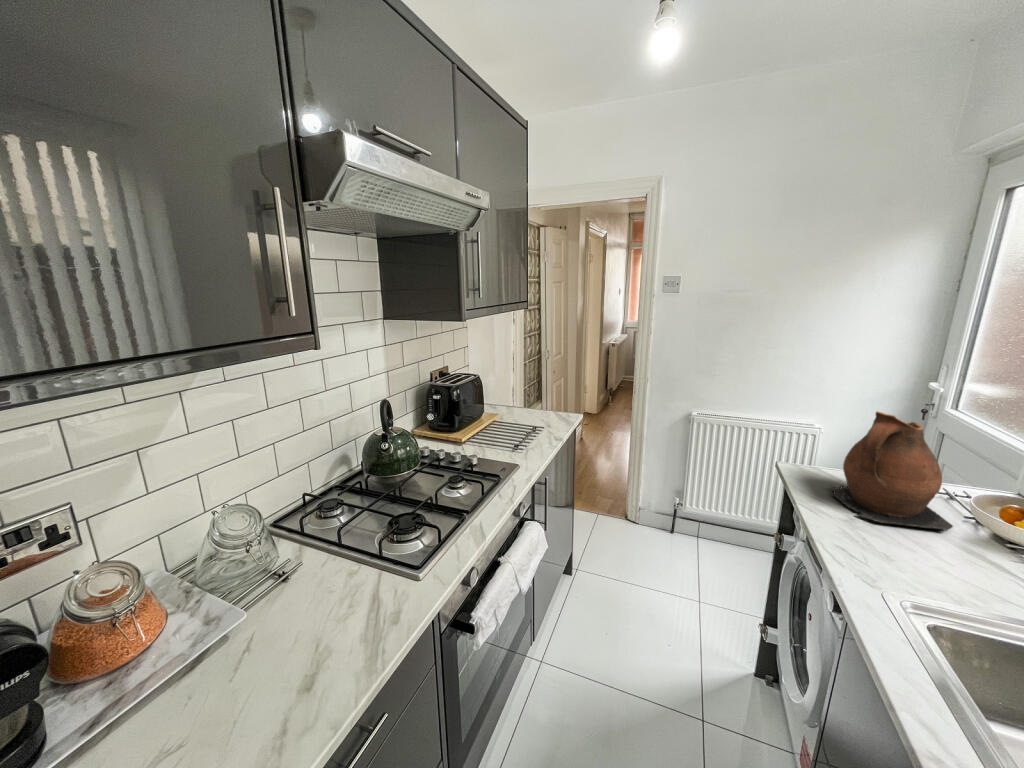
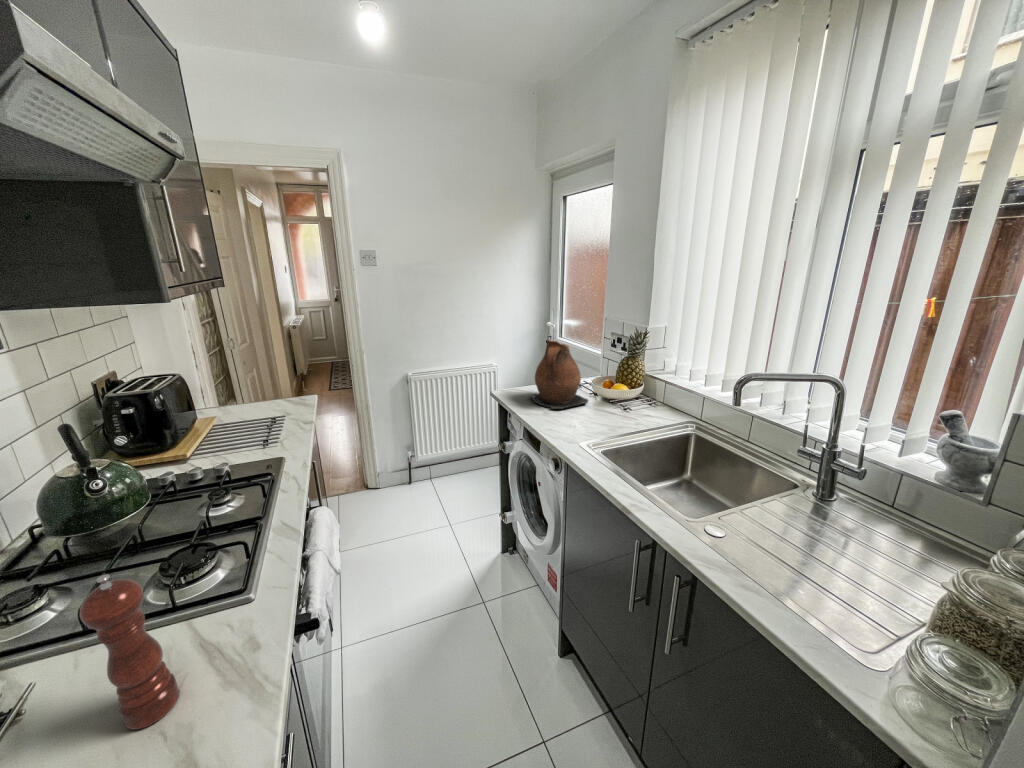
pepper mill: none [296,513,343,633] -> present [80,574,180,730]

